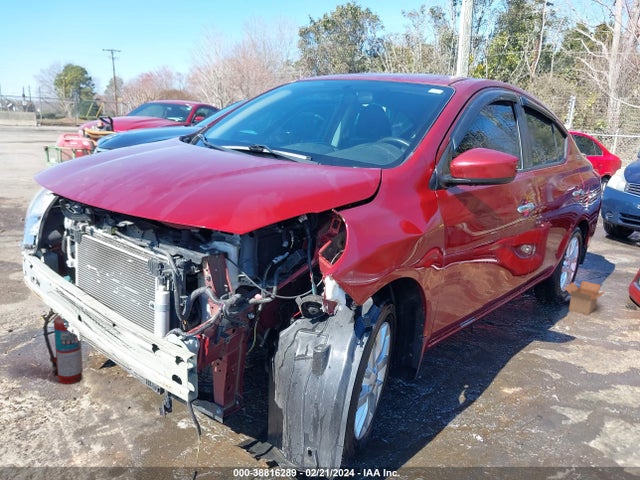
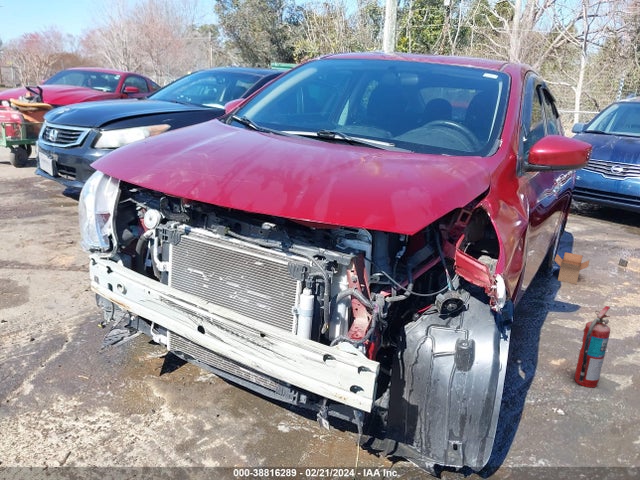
fire extinguisher: present [44,312,83,384] -> present [575,306,610,387]

